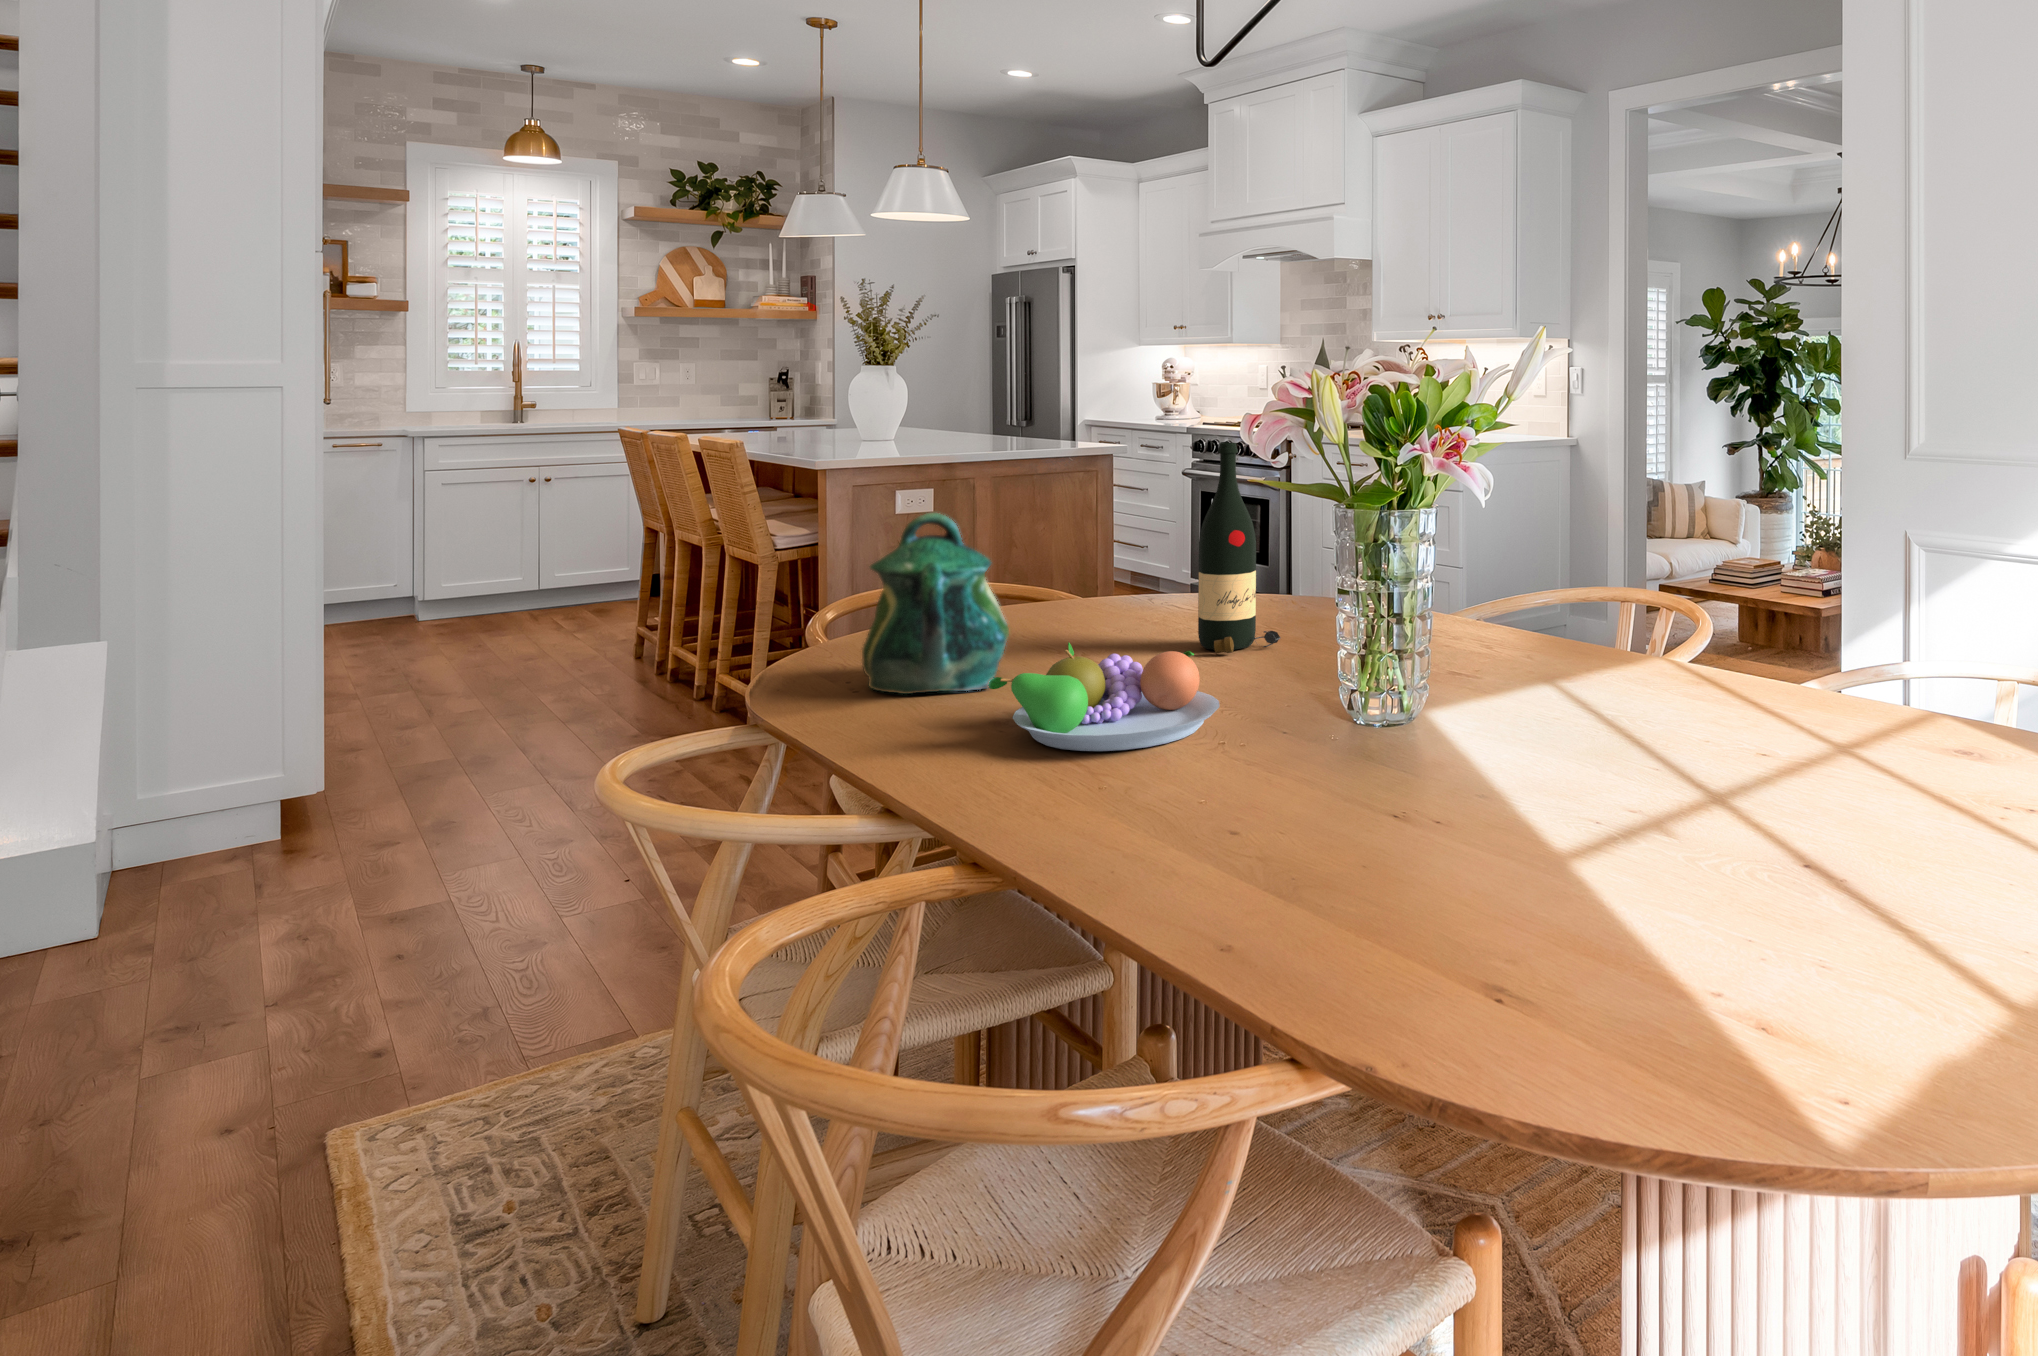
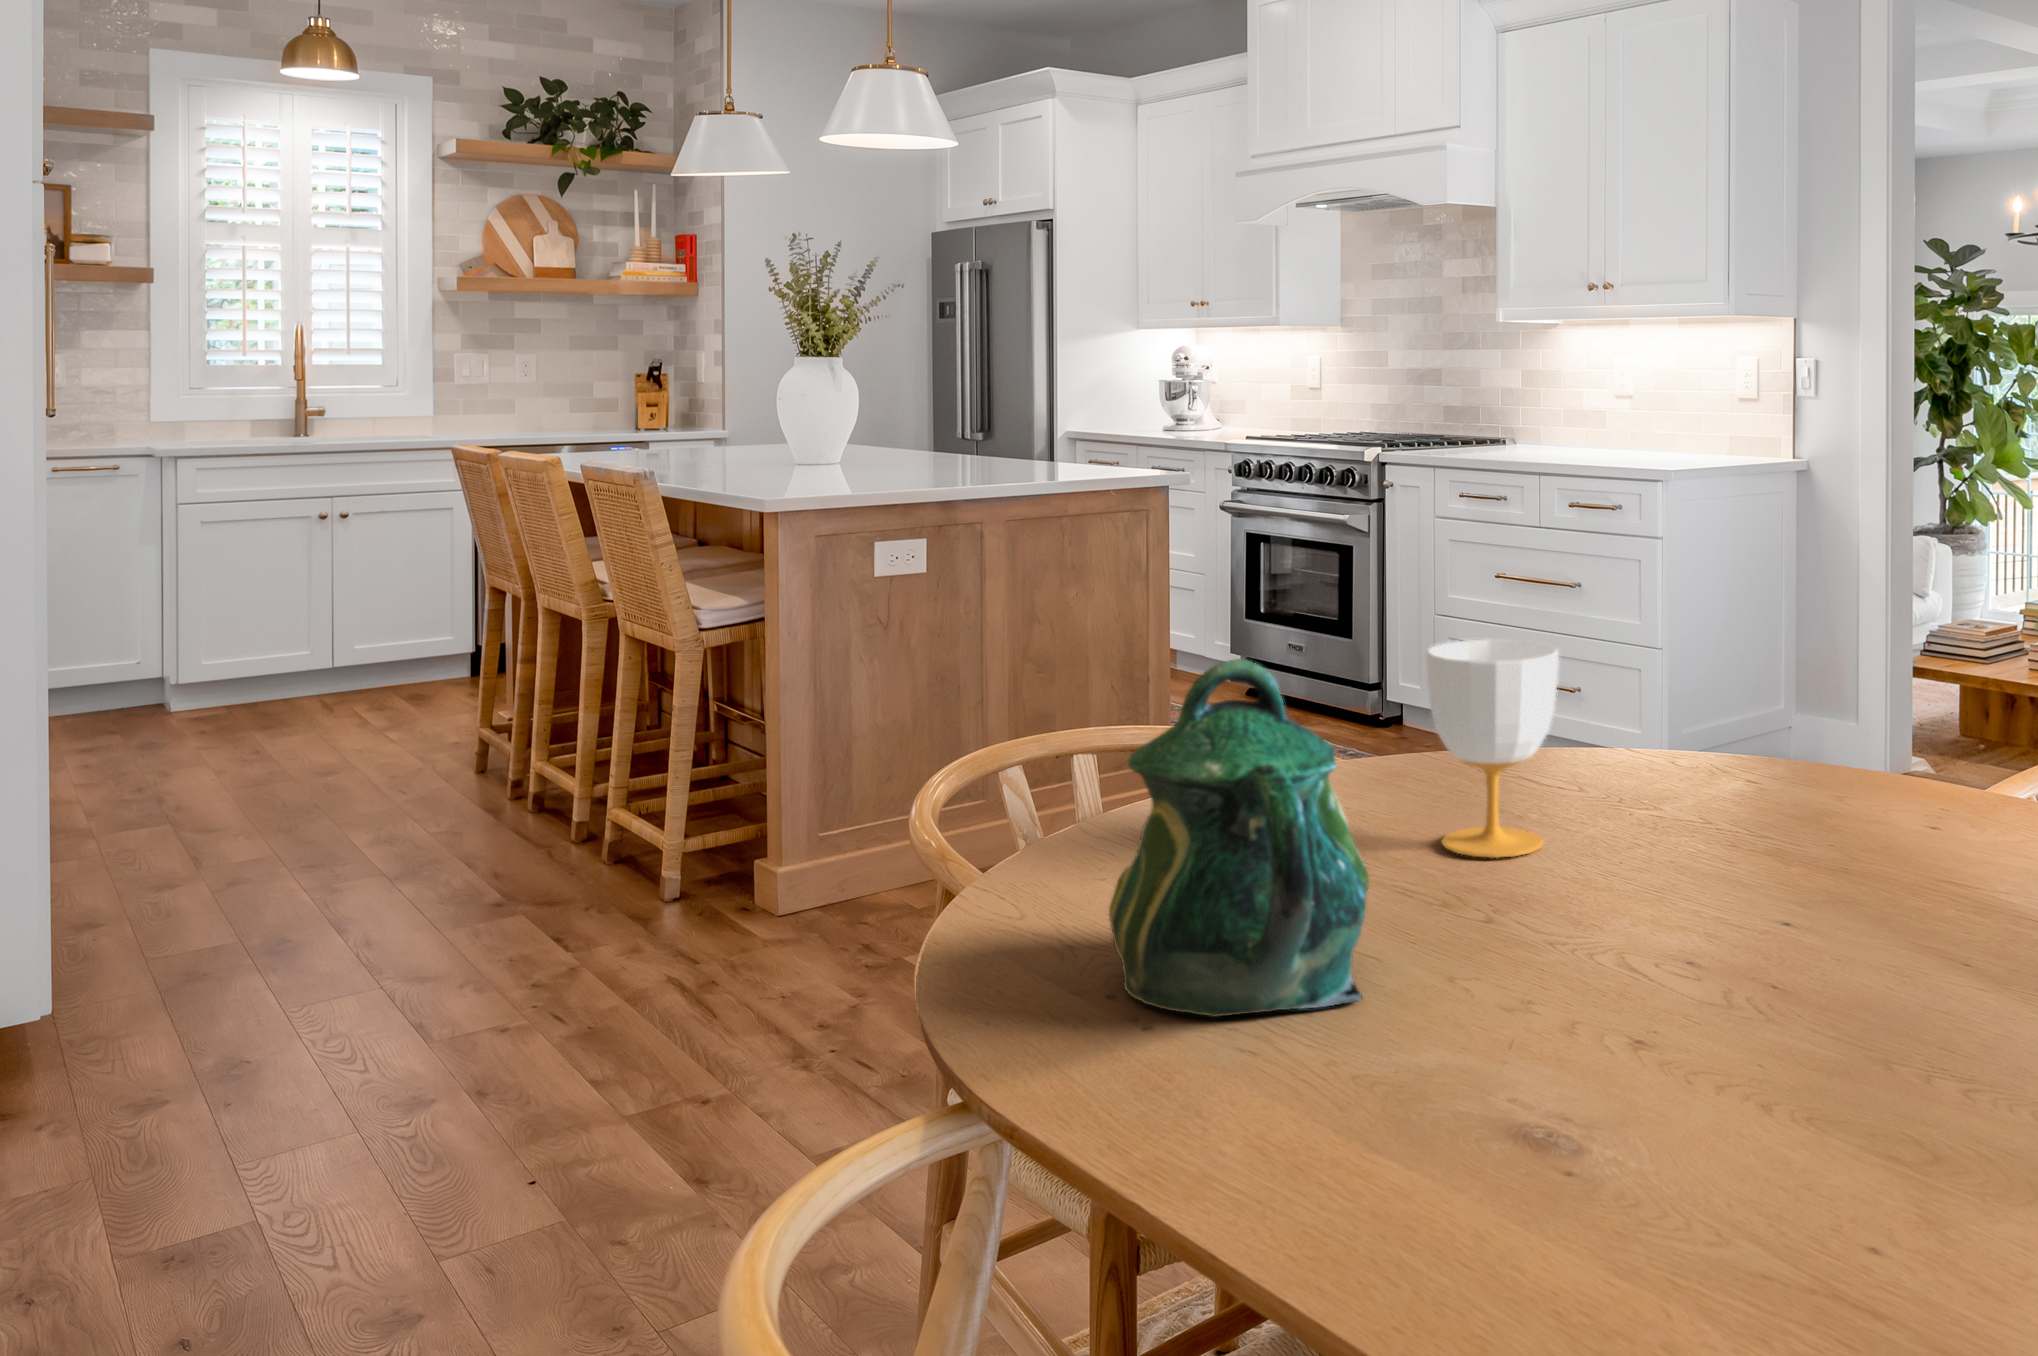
wine bottle: present [1198,443,1281,654] -> none [1649,515,1797,903]
cup: none [1095,518,1171,637] -> present [1426,640,1559,858]
fruit bowl: present [988,642,1219,751] -> none [1493,943,1937,1212]

